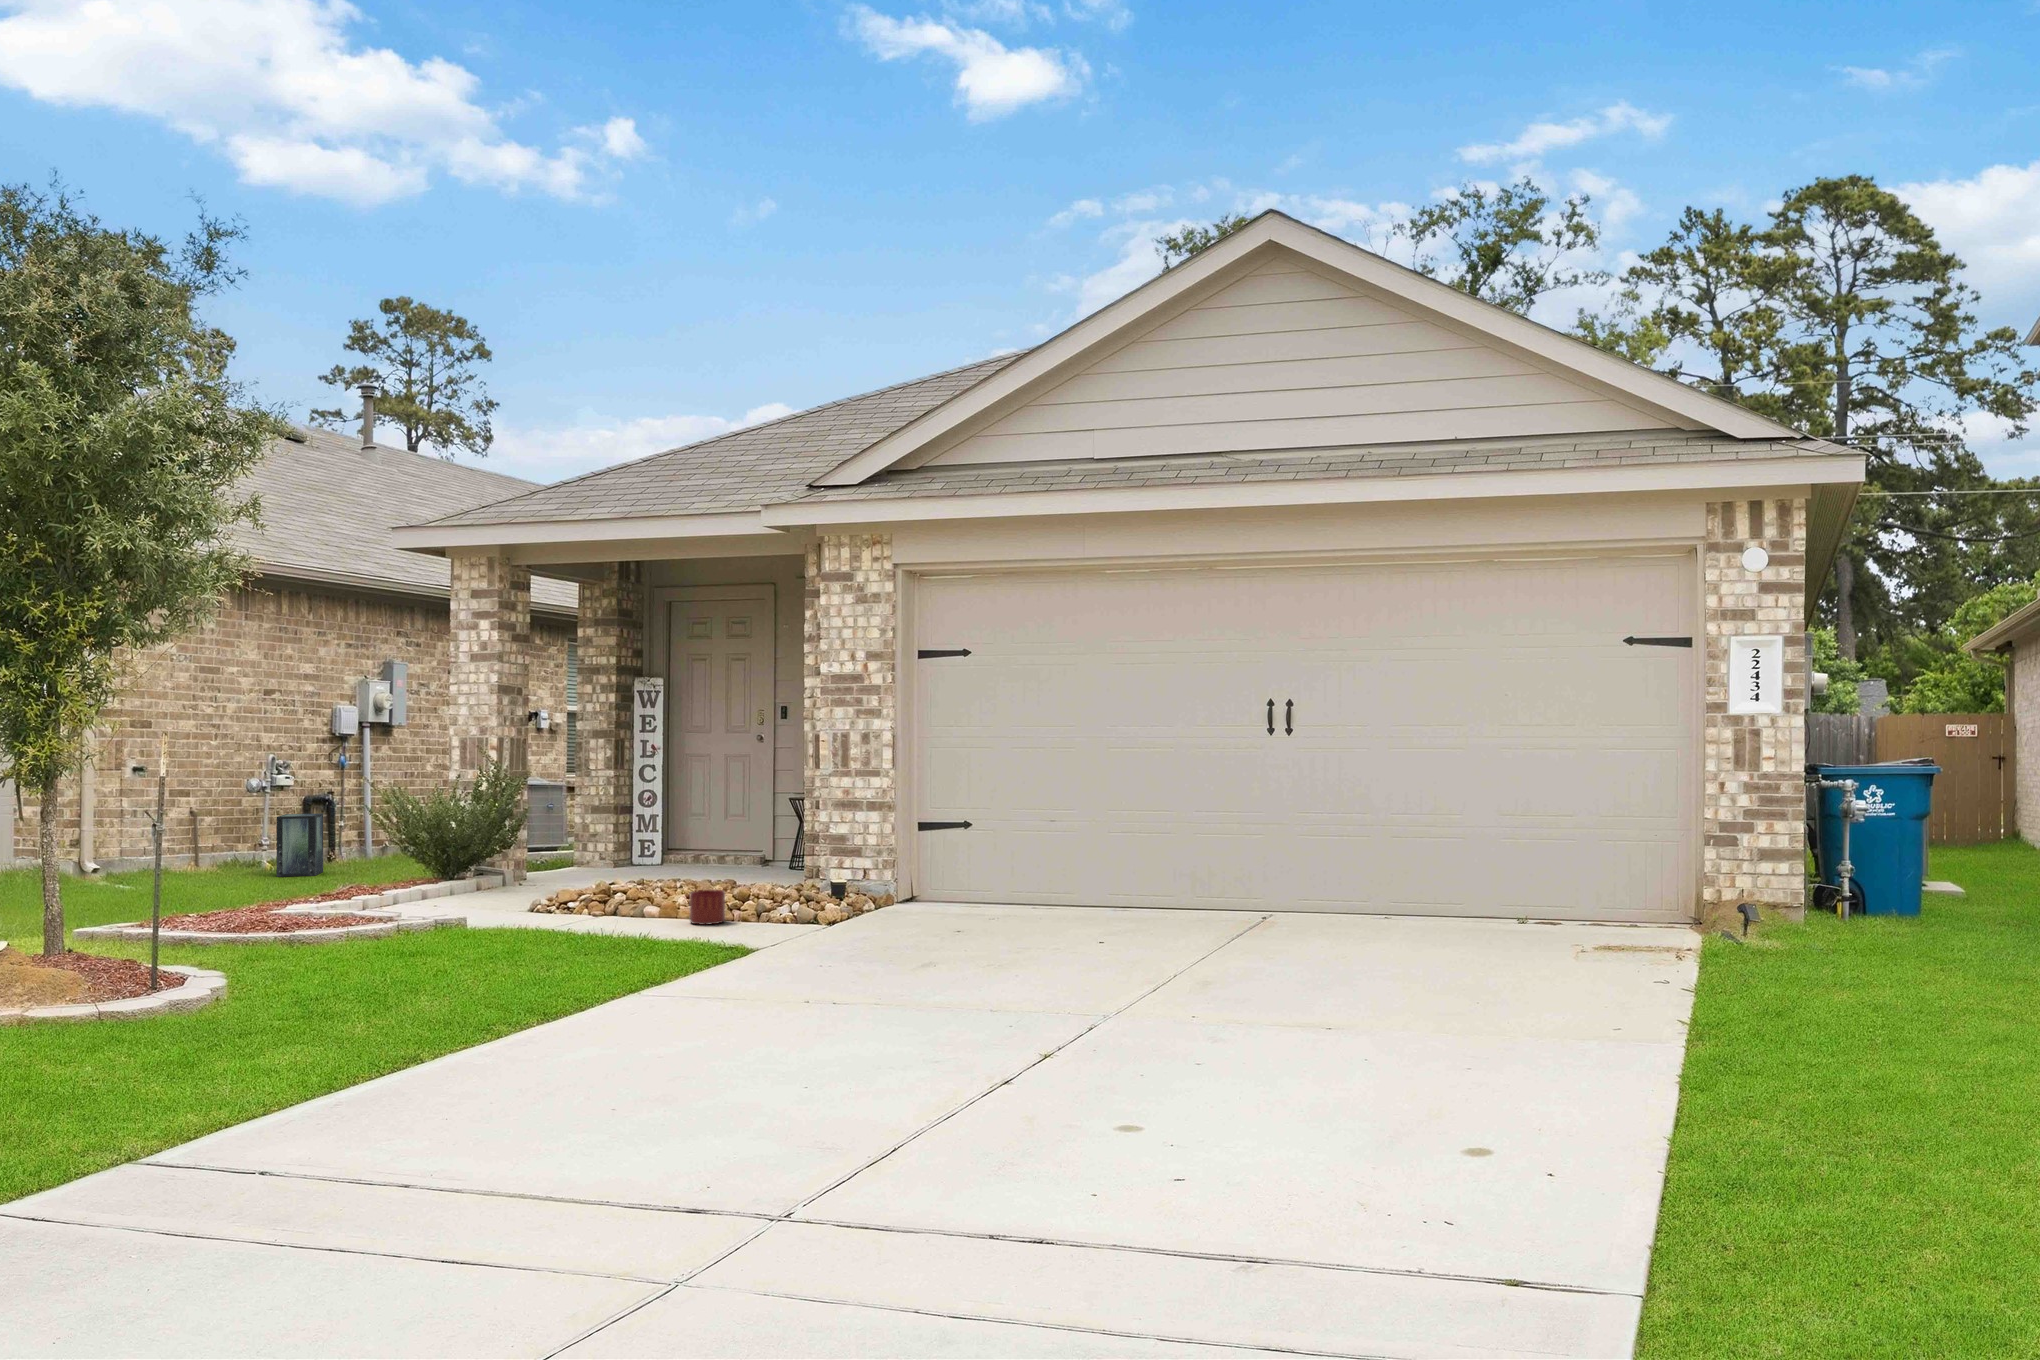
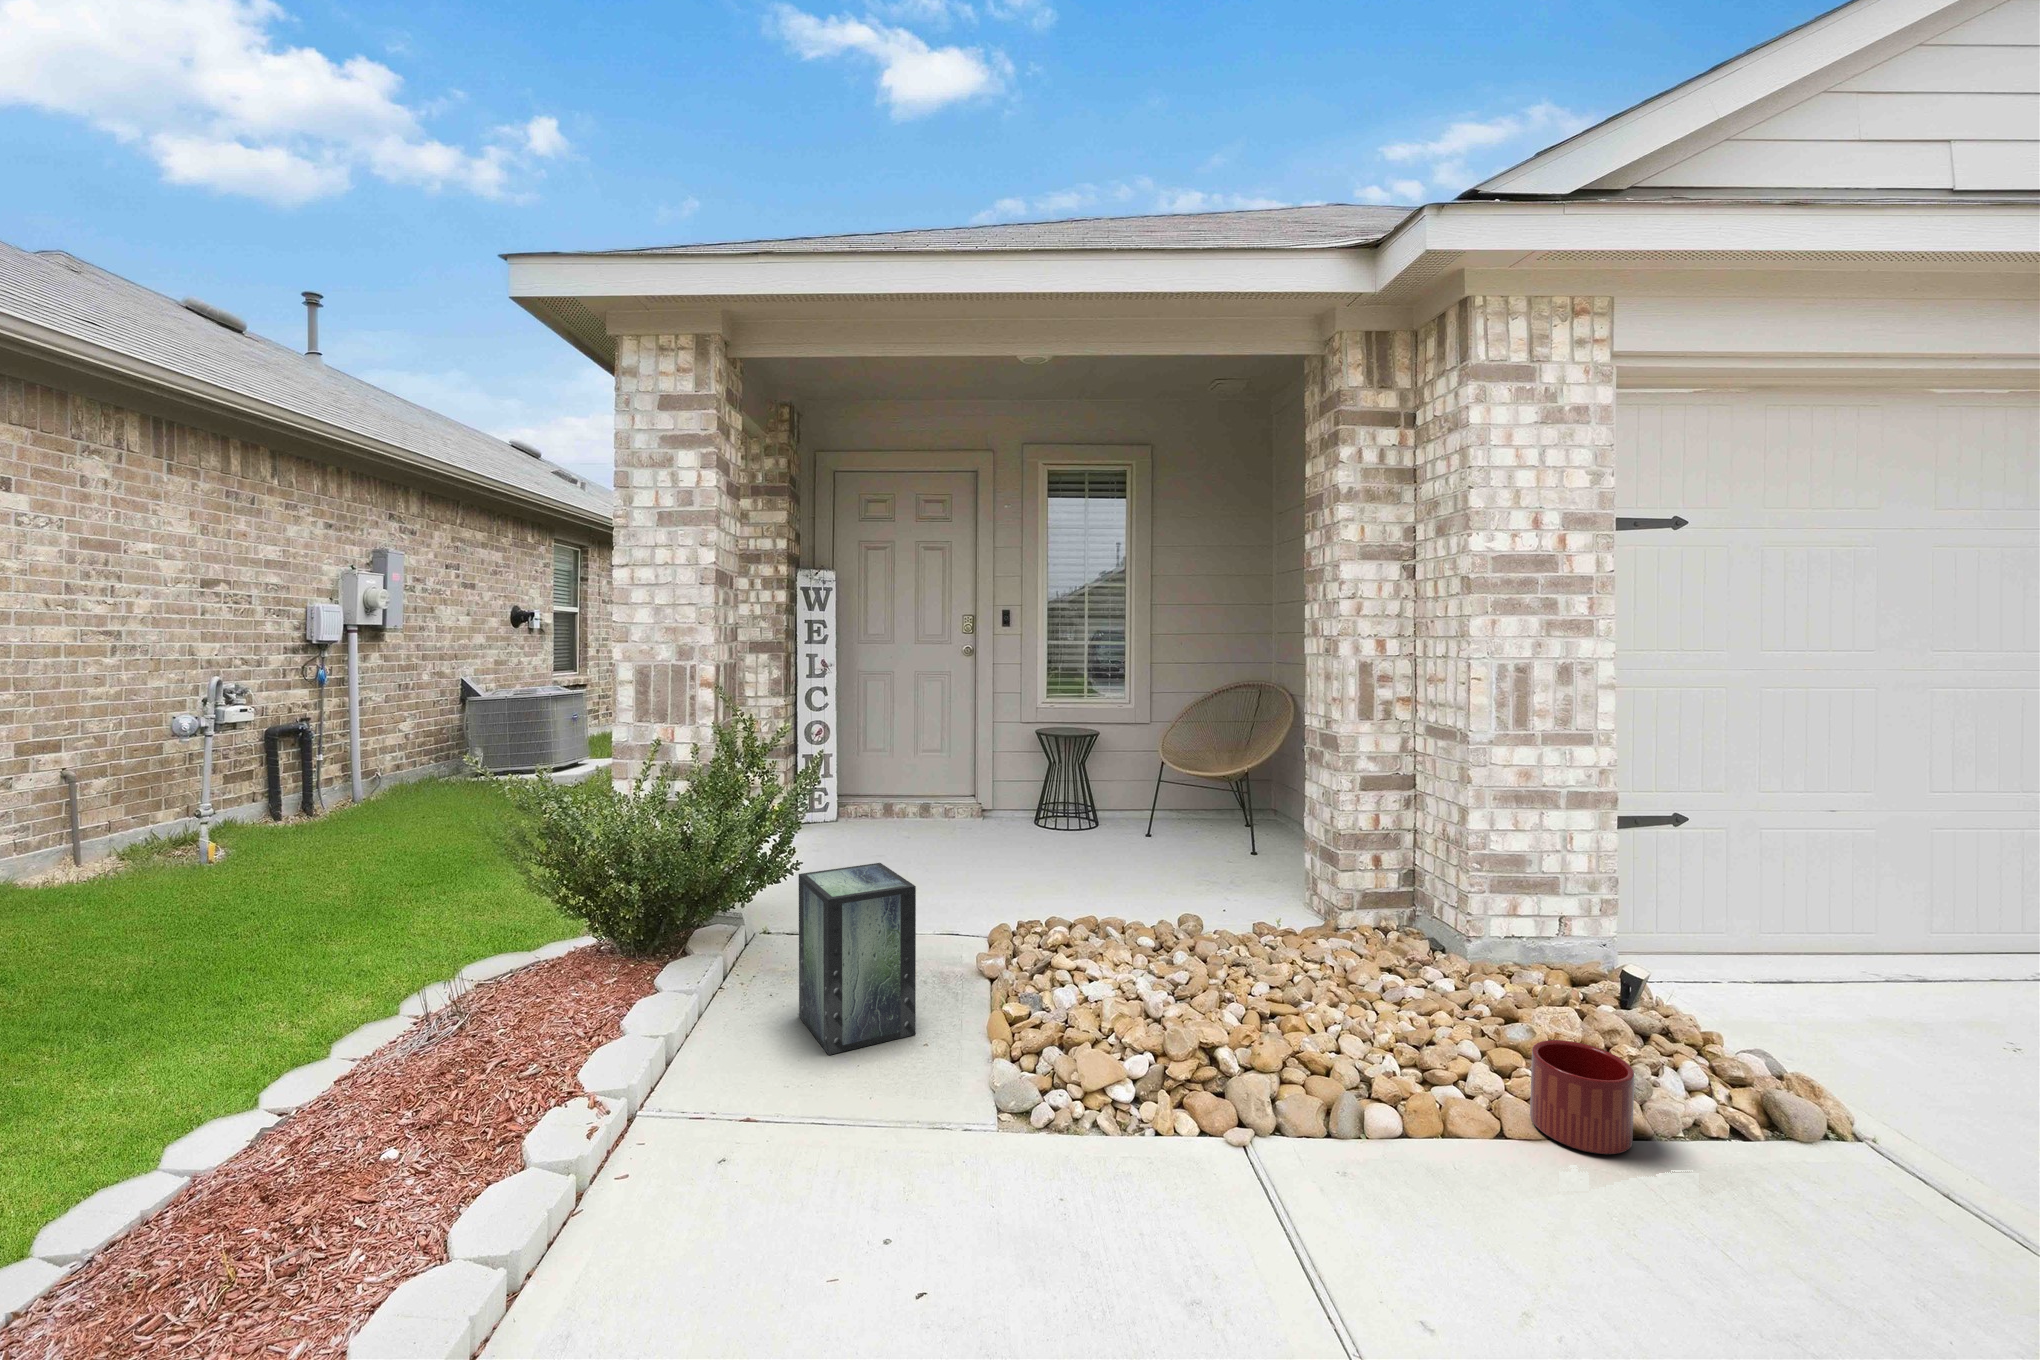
storage box: present [277,813,323,877] -> present [799,863,916,1055]

